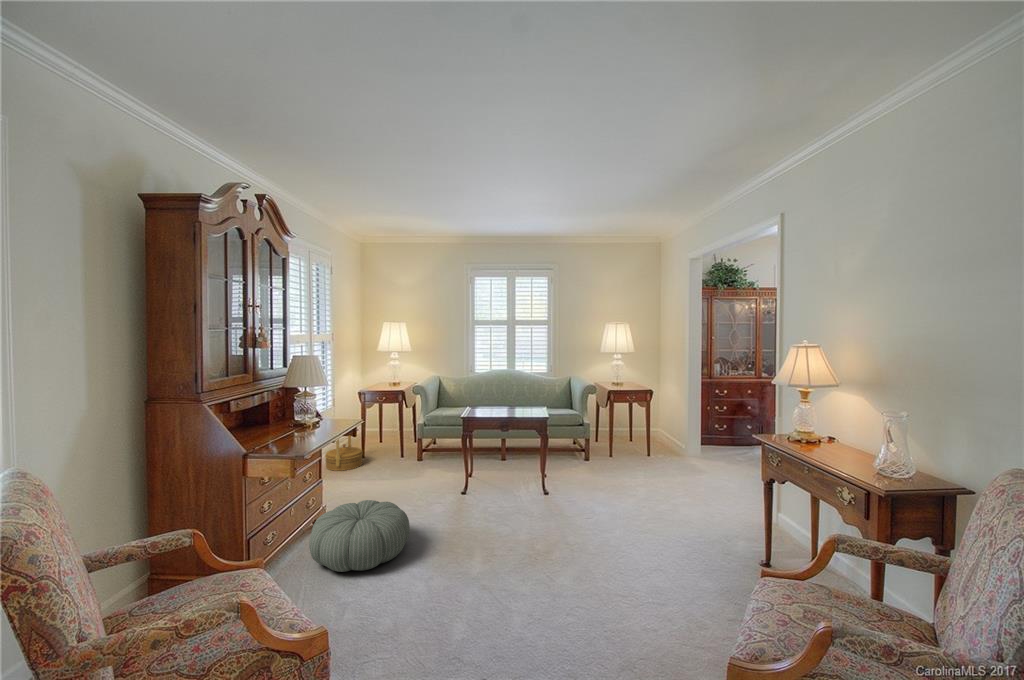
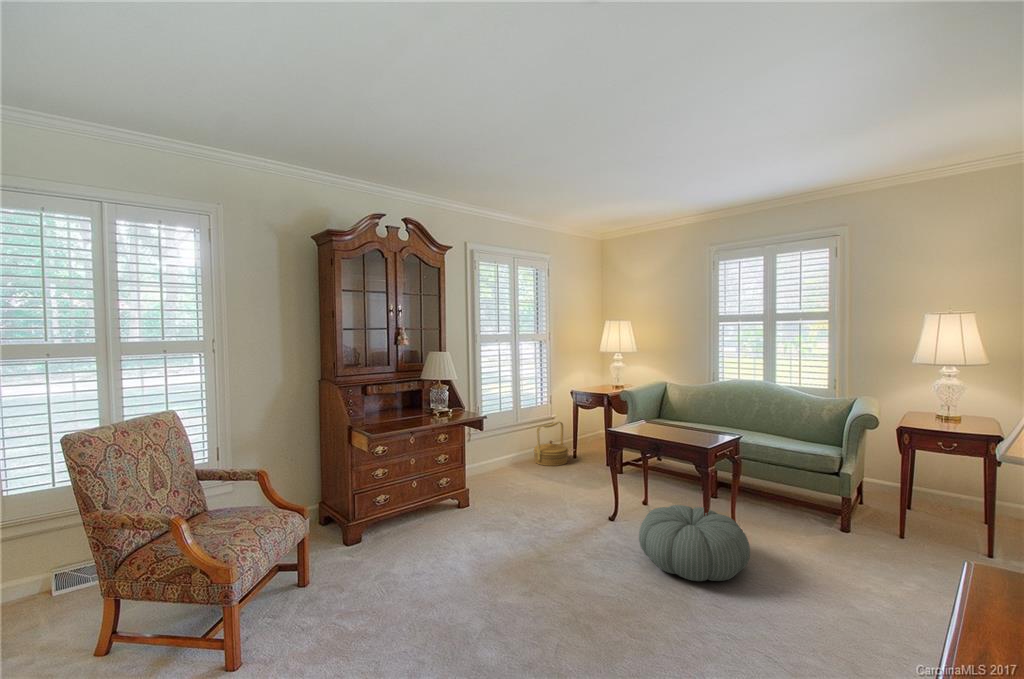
pouf: present [309,500,410,572] -> present [639,505,750,581]

